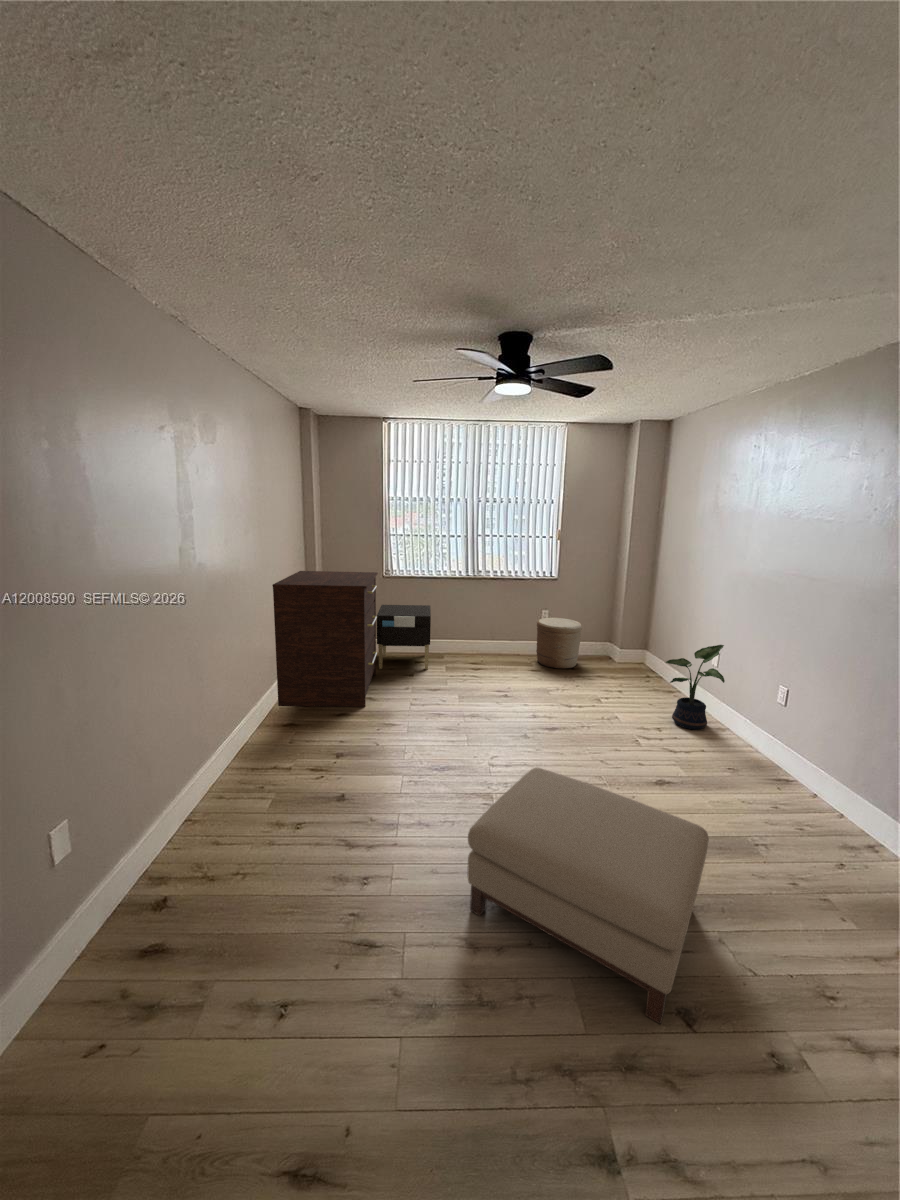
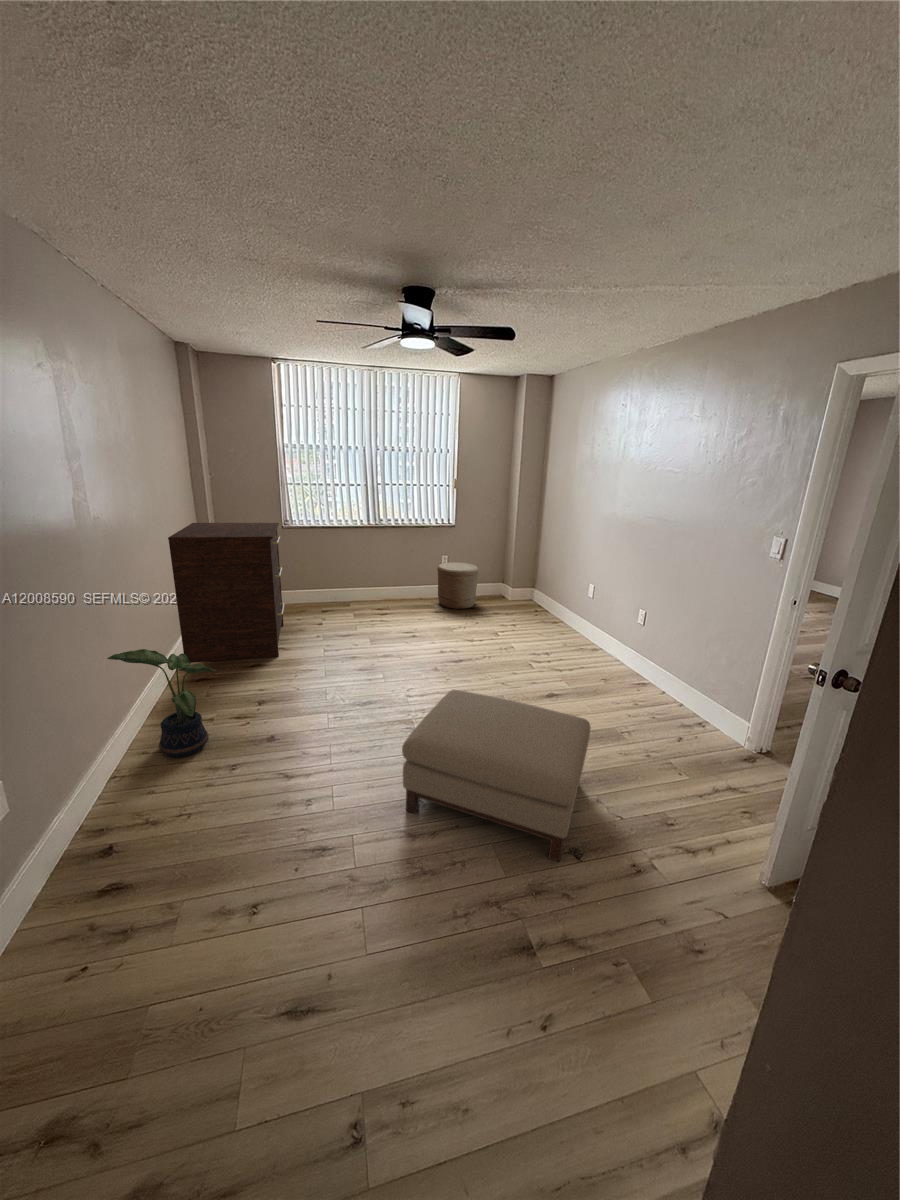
nightstand: present [377,605,431,669] -> none [280,555,337,620]
potted plant: present [666,645,725,730] -> present [107,649,216,757]

